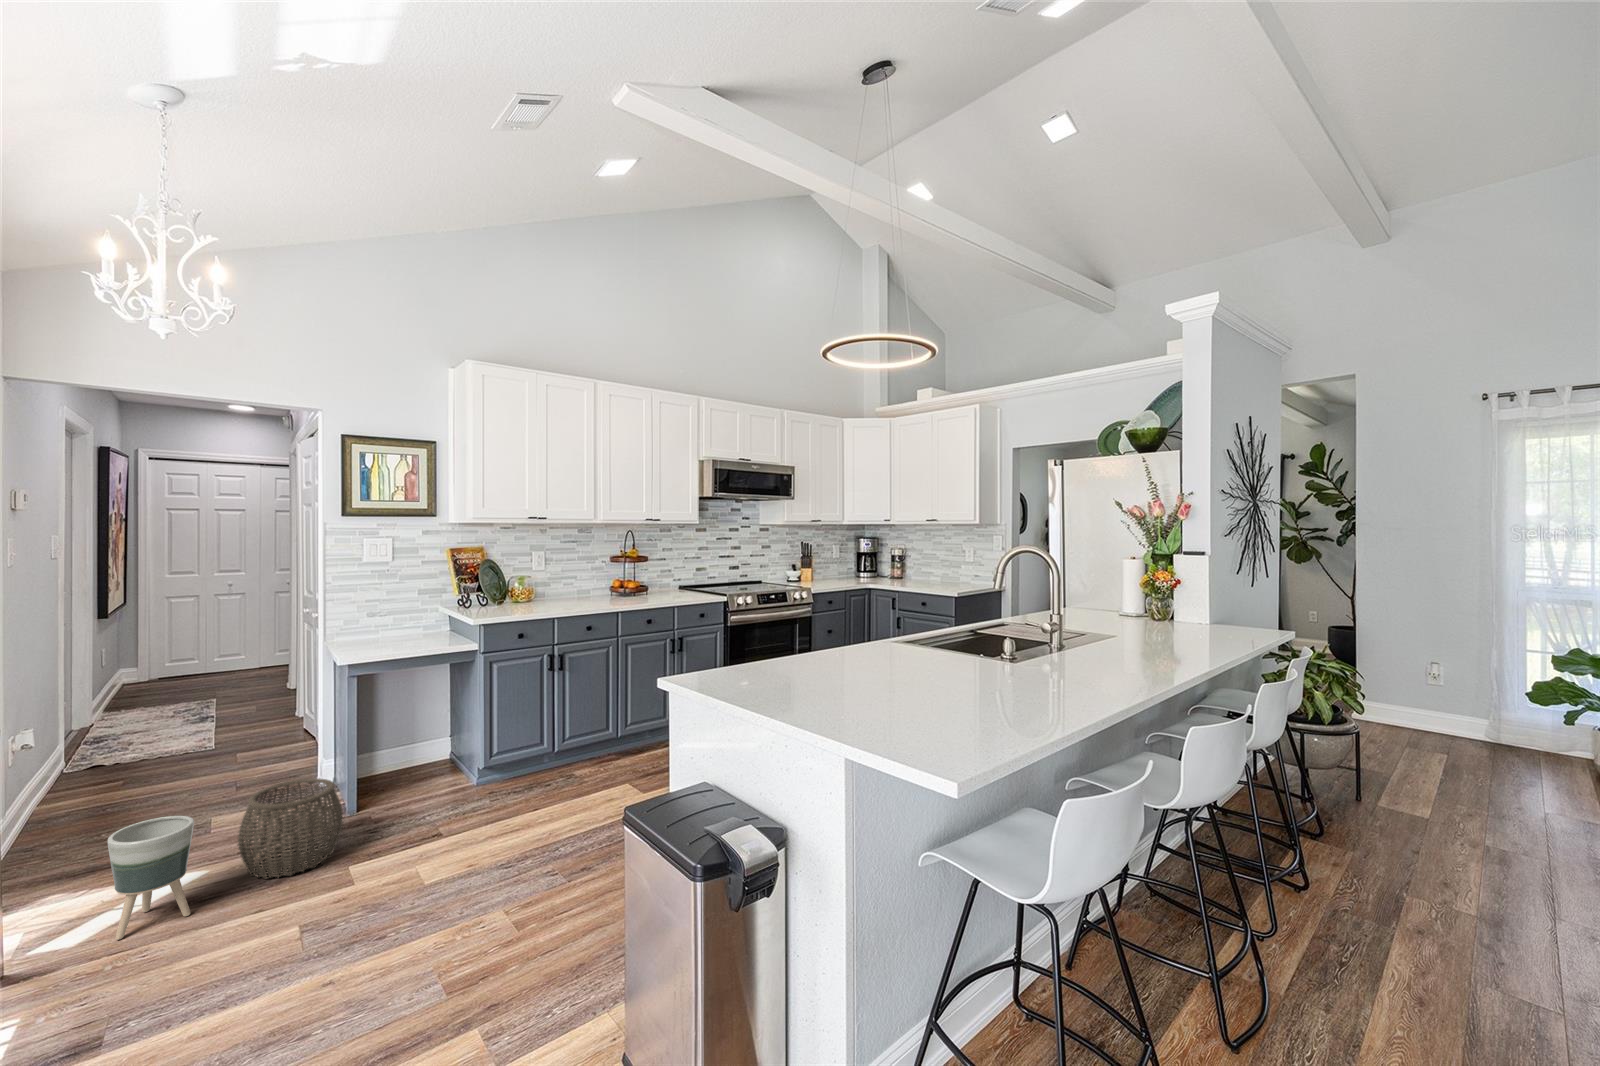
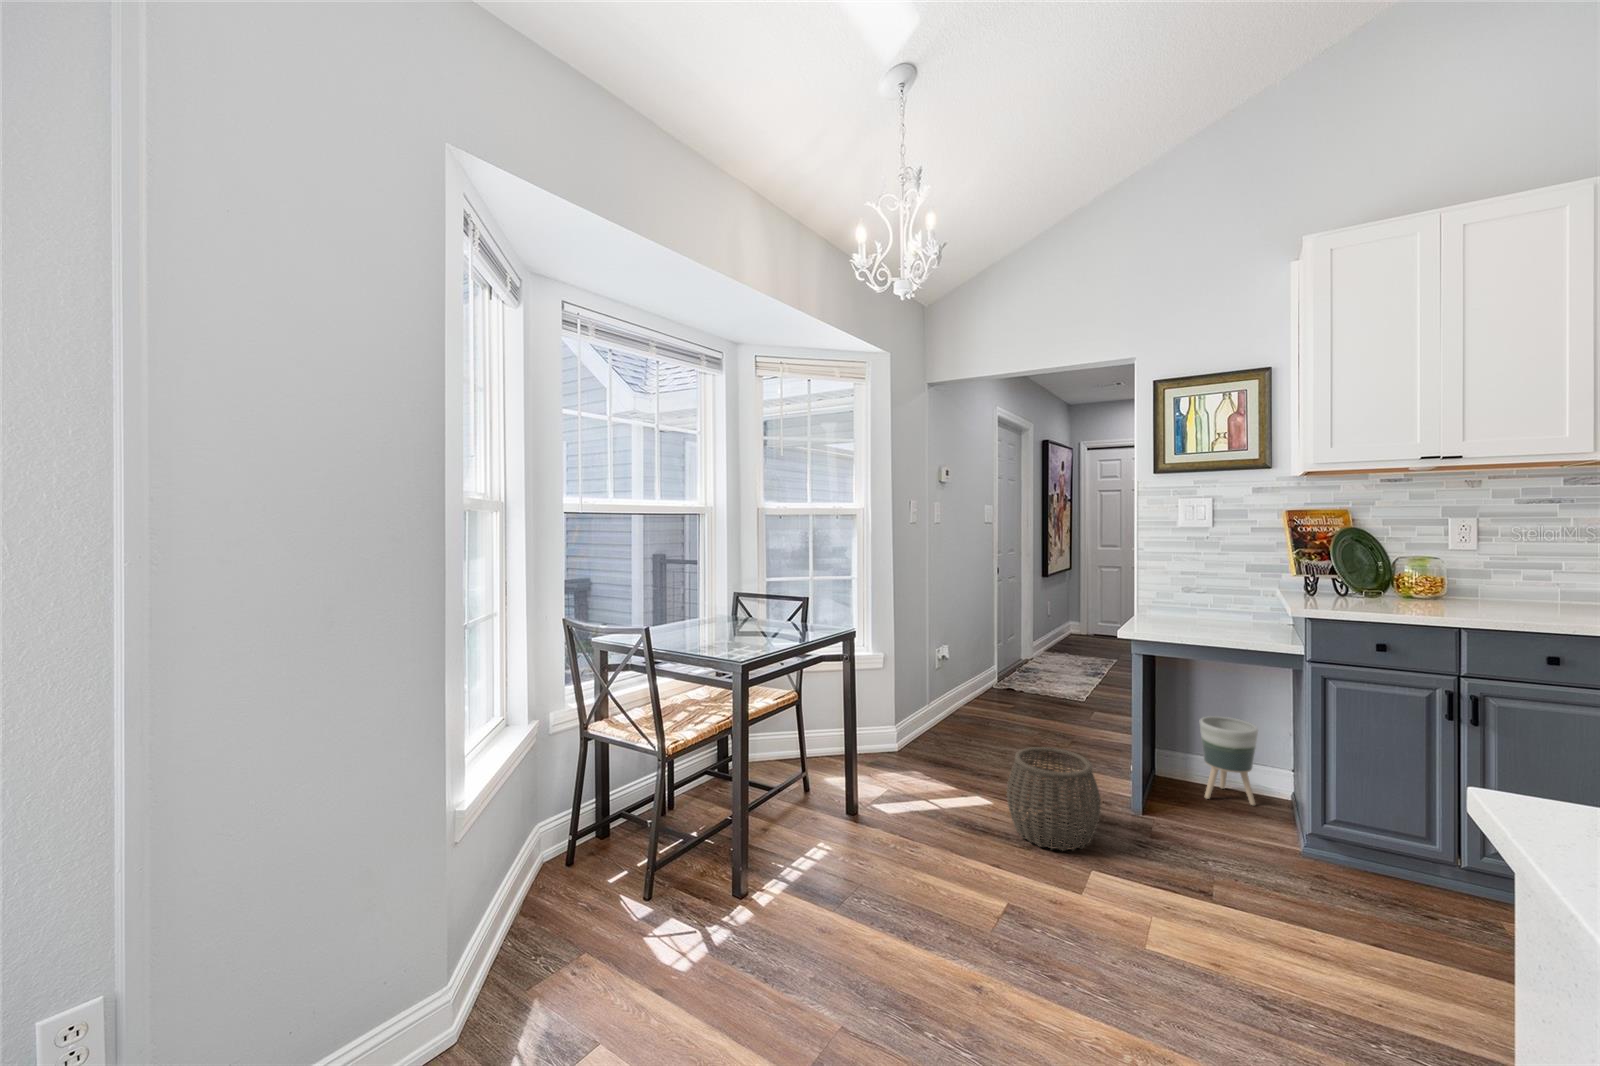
planter: present [108,816,194,940] -> present [1200,716,1258,805]

